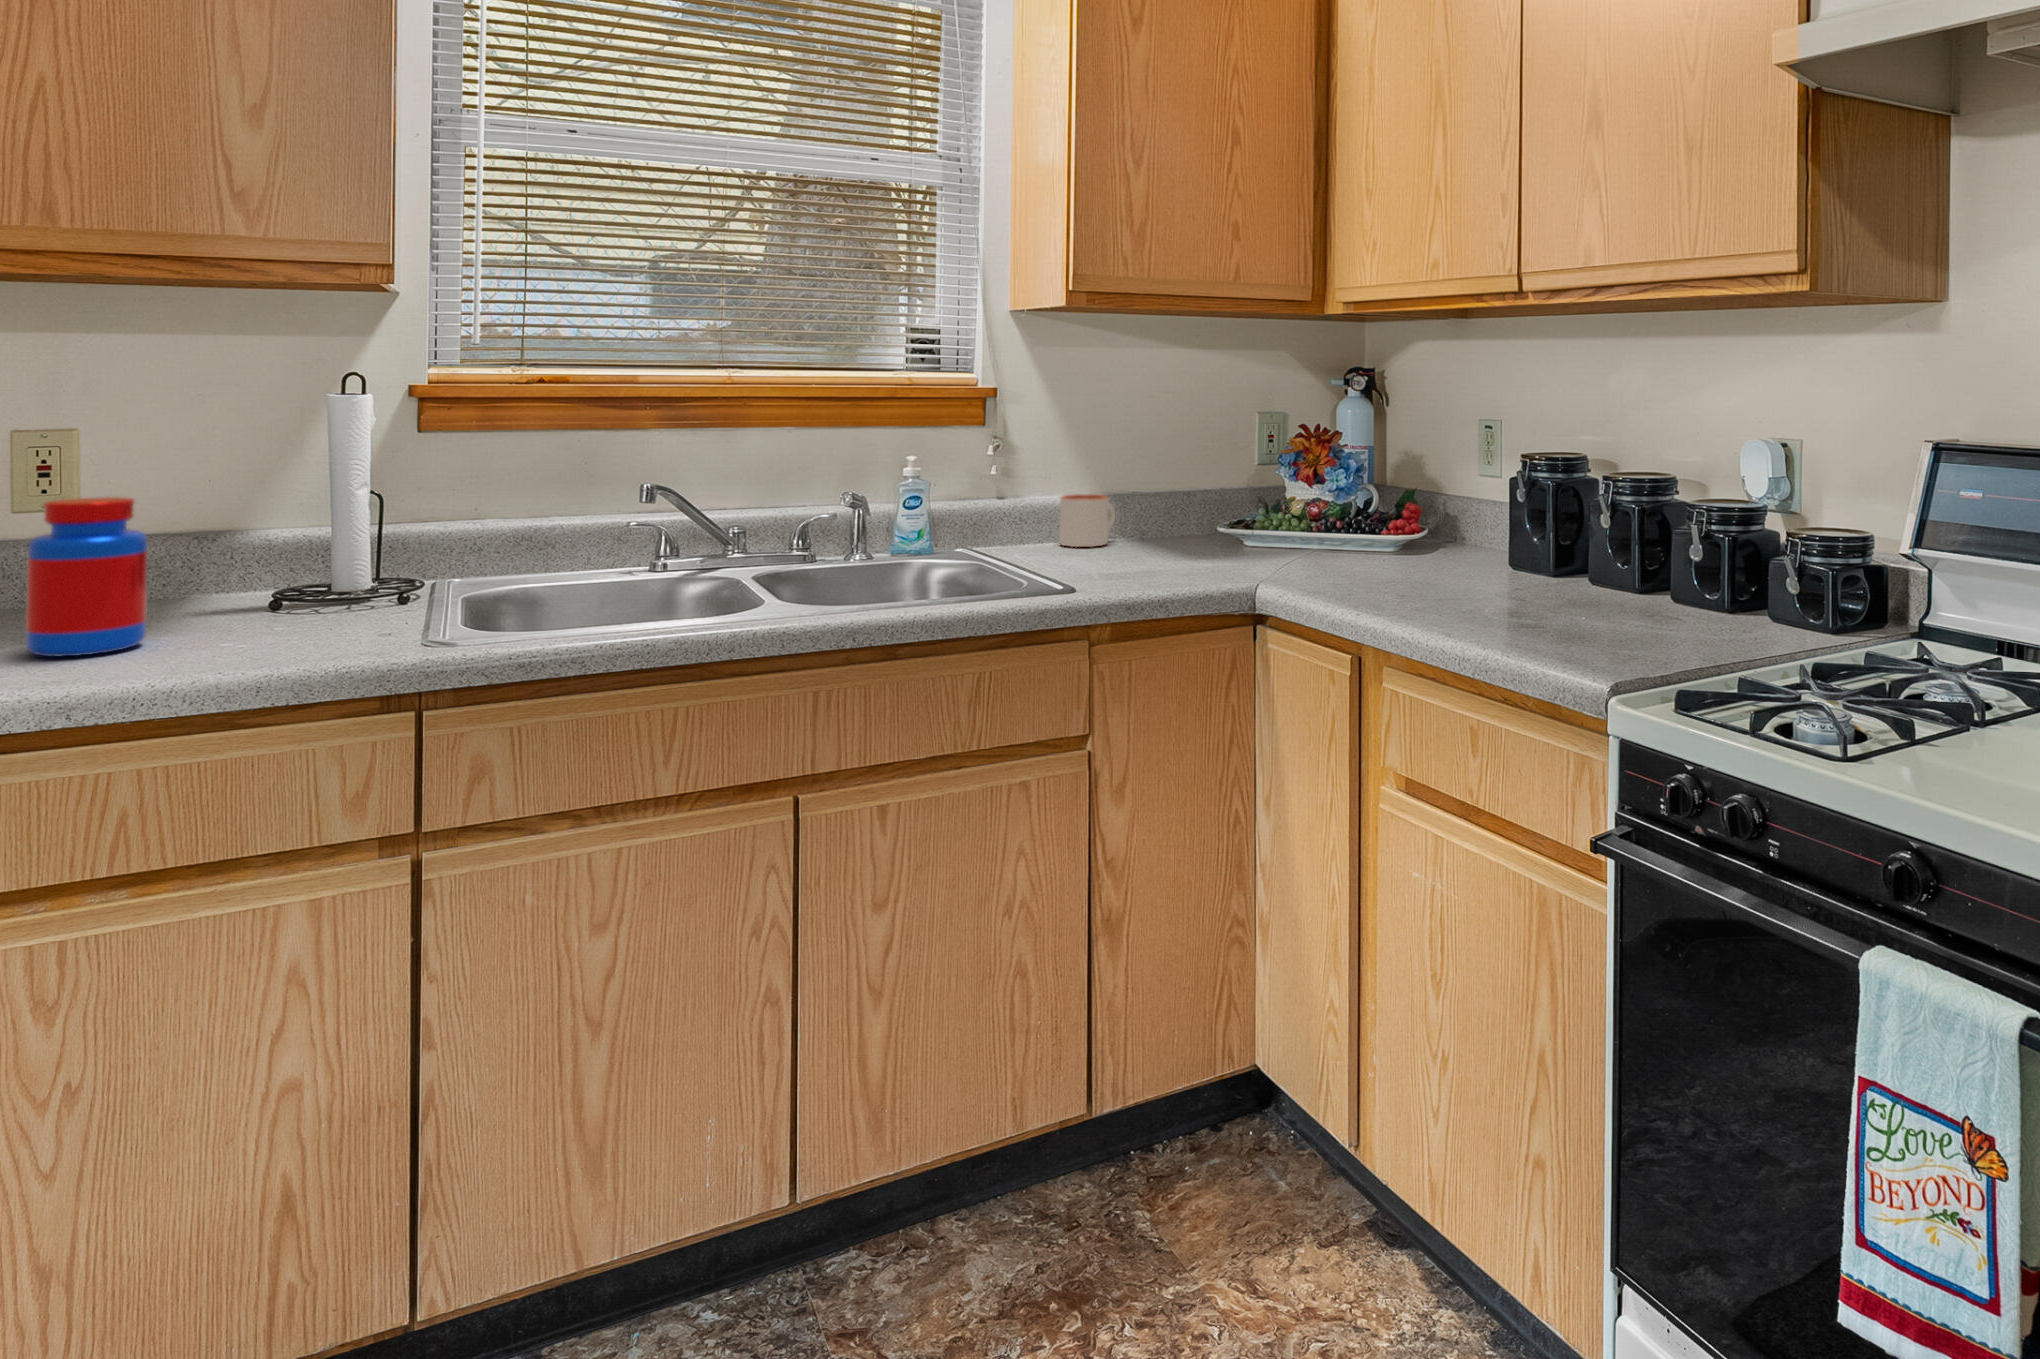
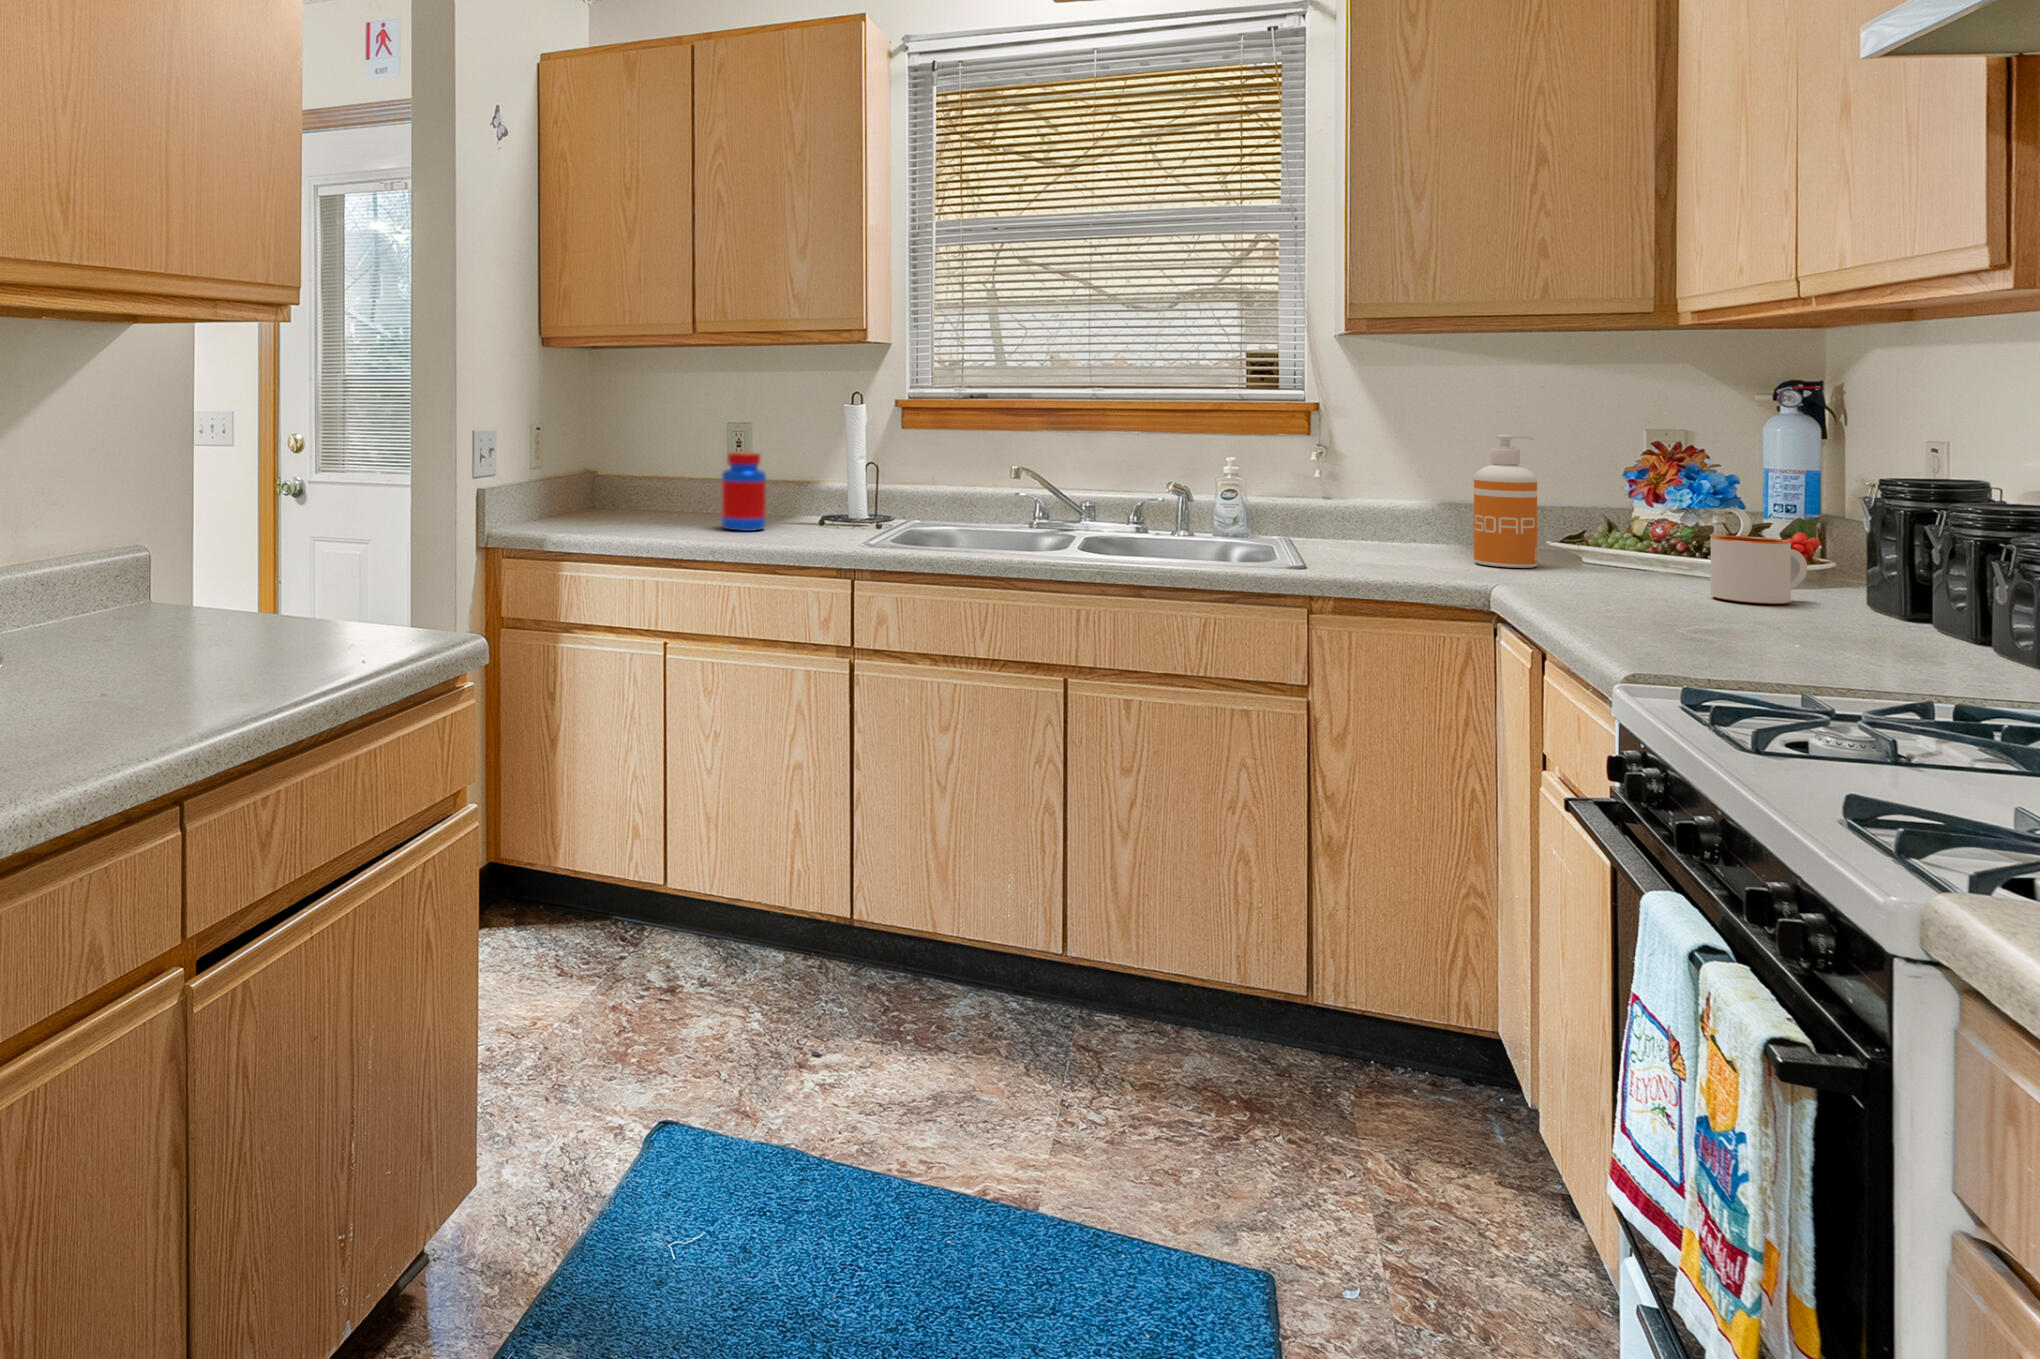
soap dispenser: none [1167,421,1222,559] -> present [1474,435,1537,568]
mug: present [1059,494,1115,547] -> present [1711,536,1807,604]

